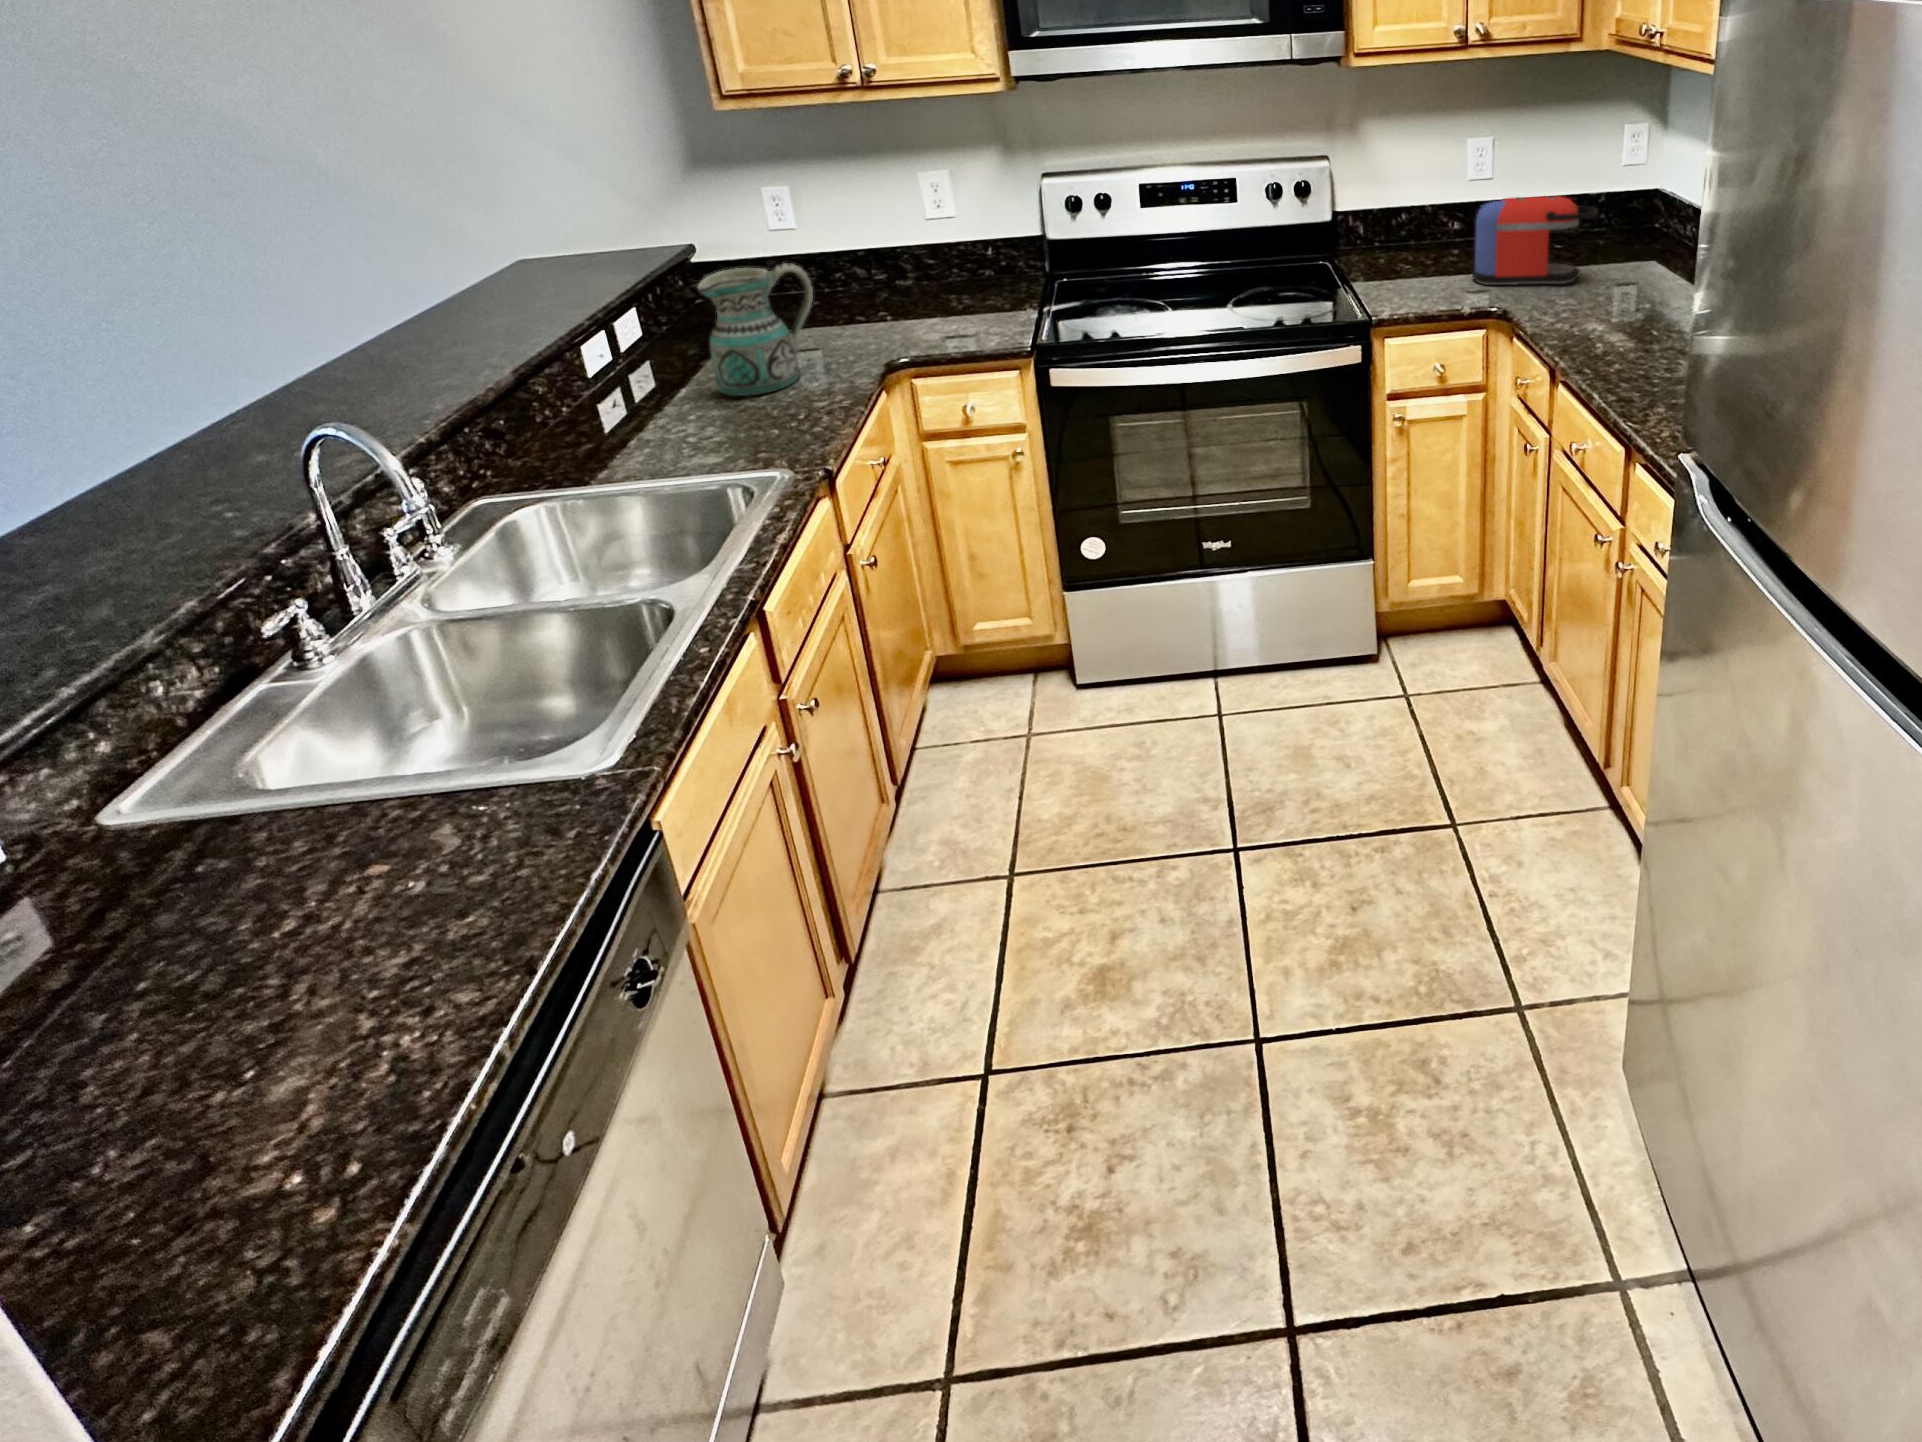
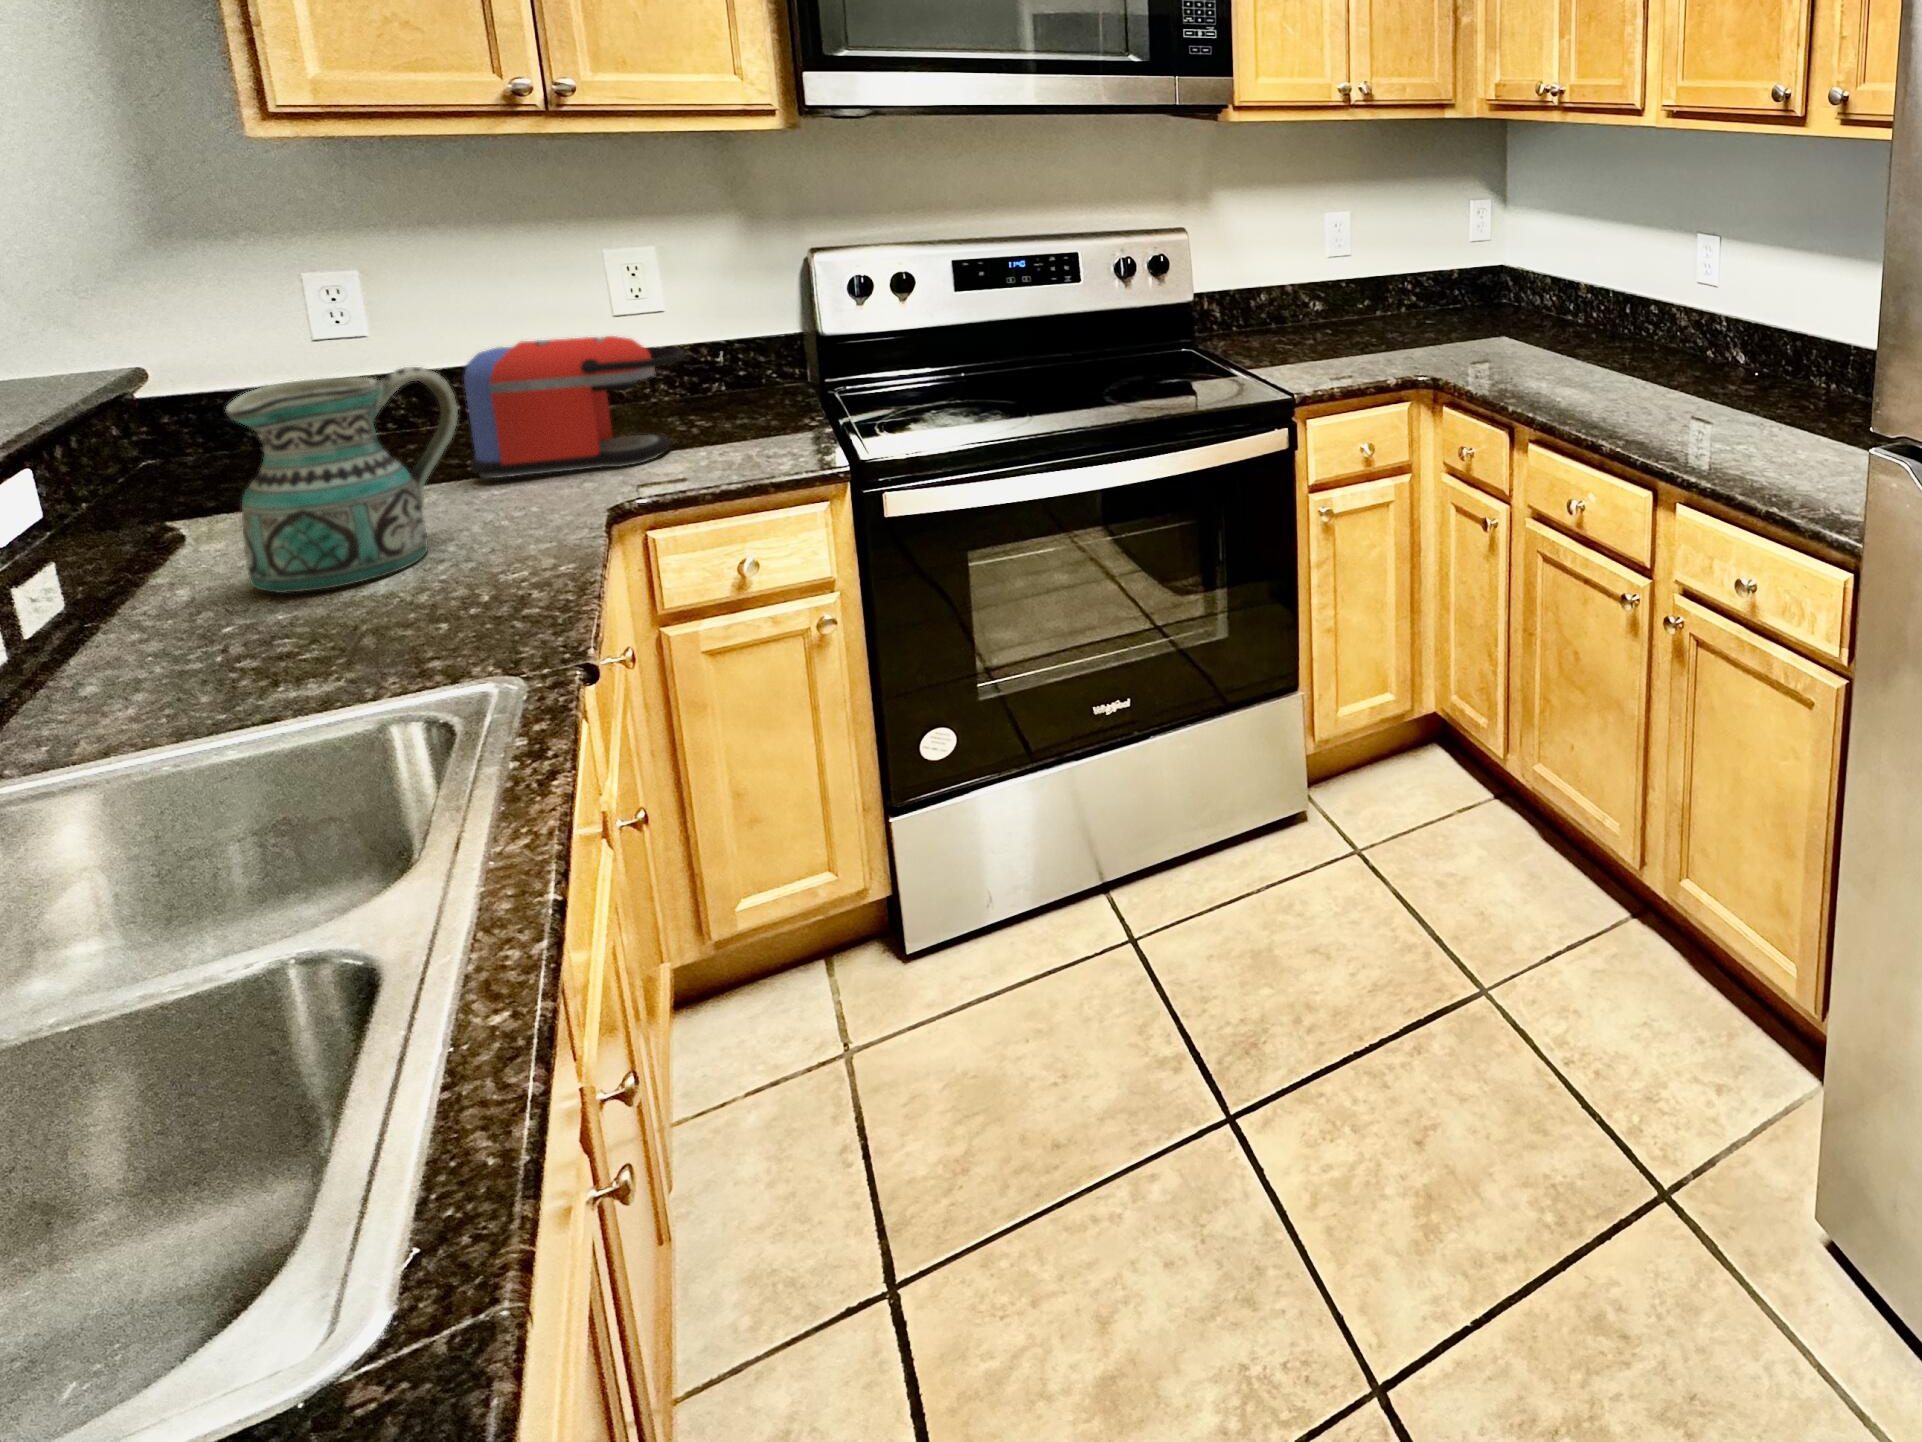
coffee maker: present [1472,196,1598,285] -> present [464,336,686,478]

